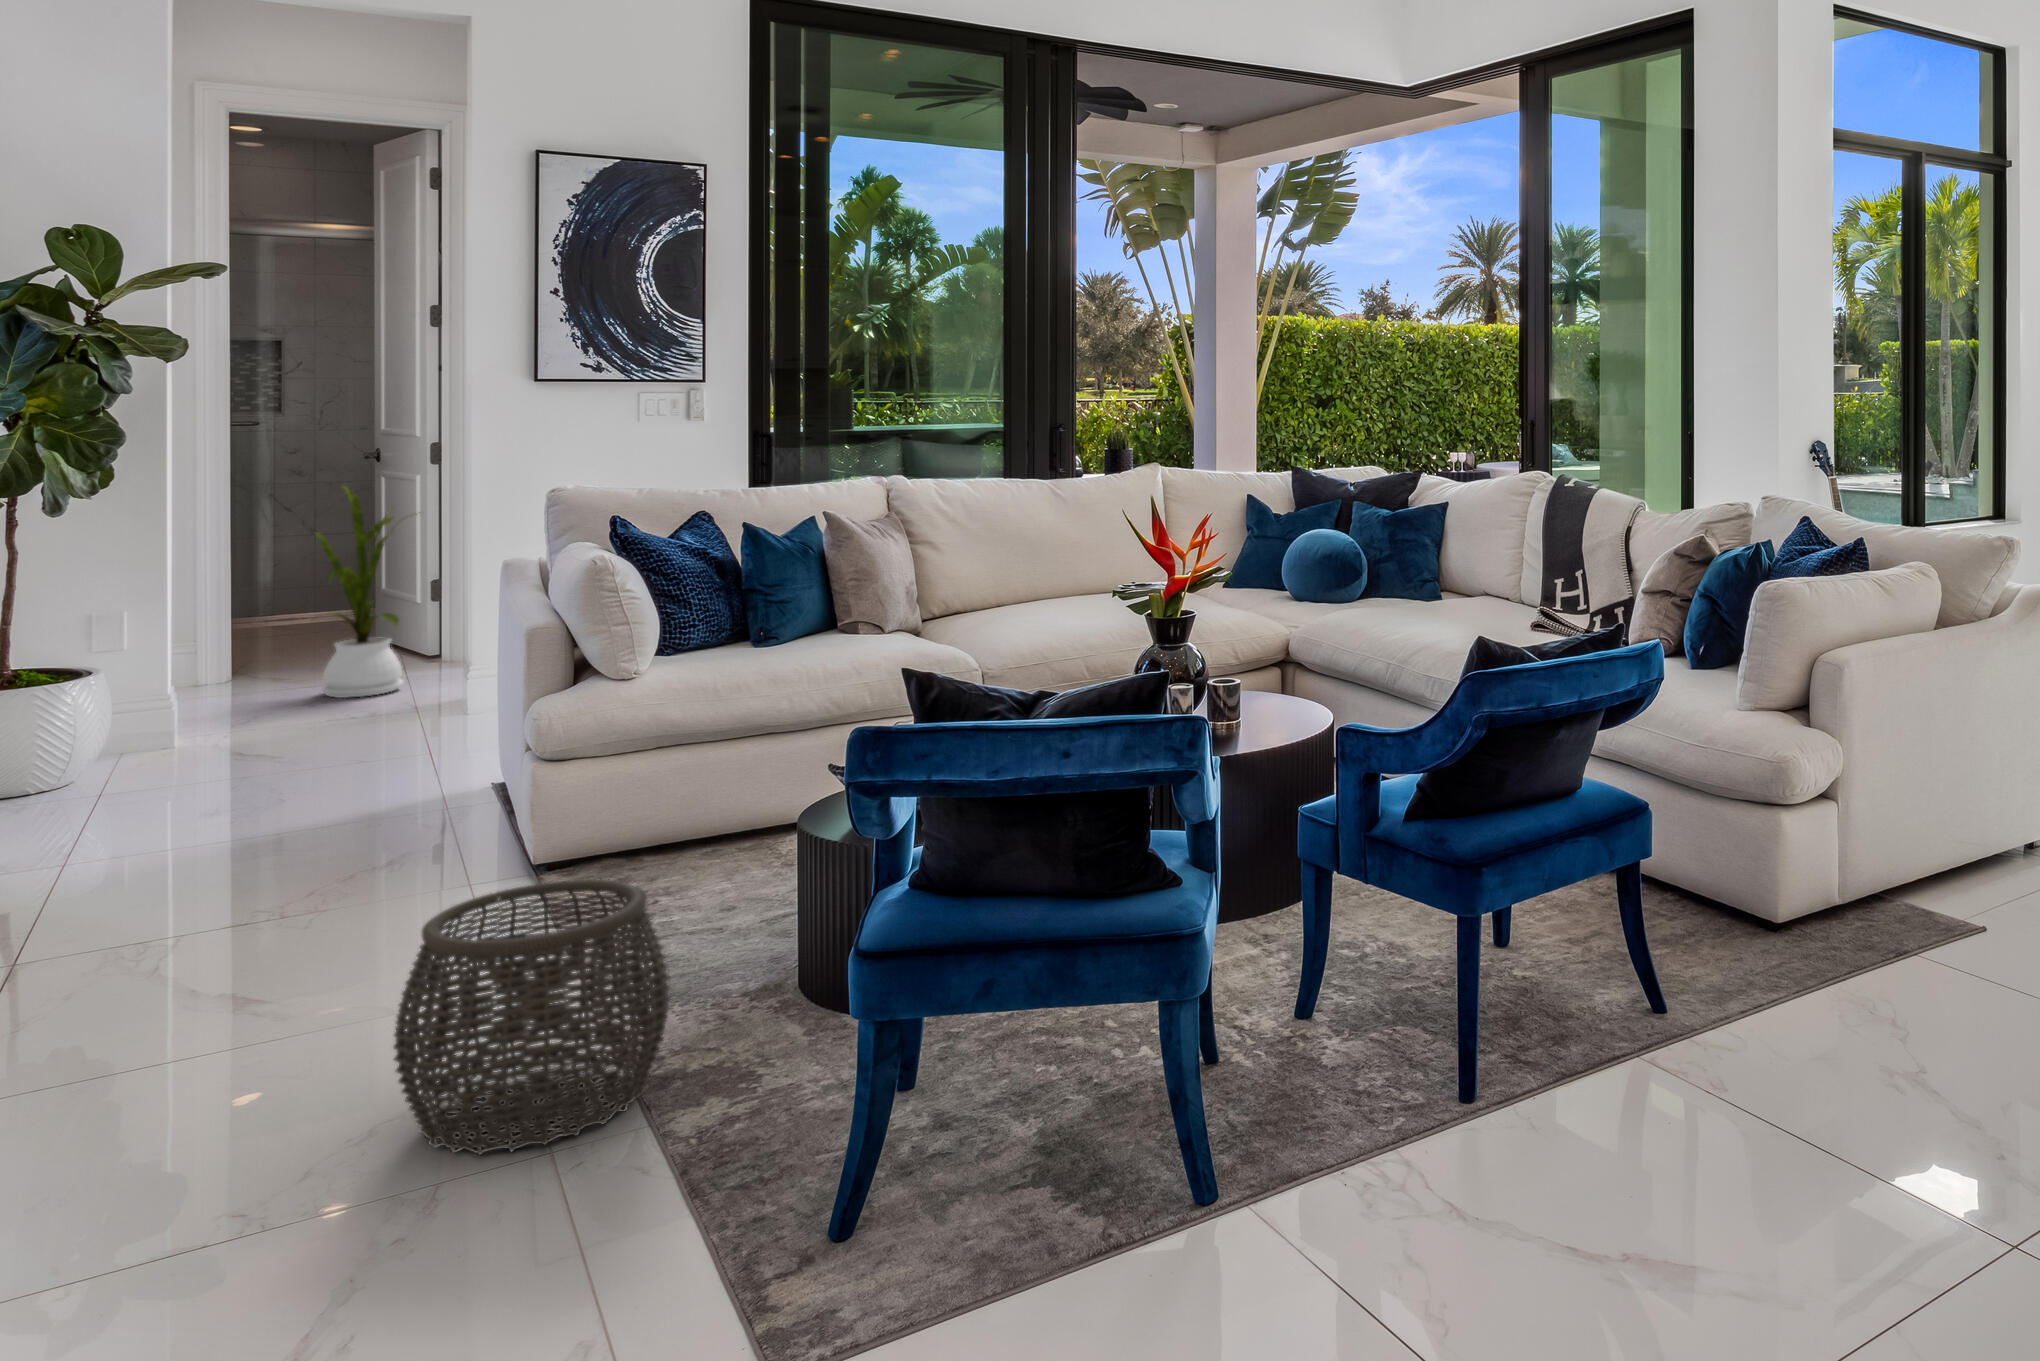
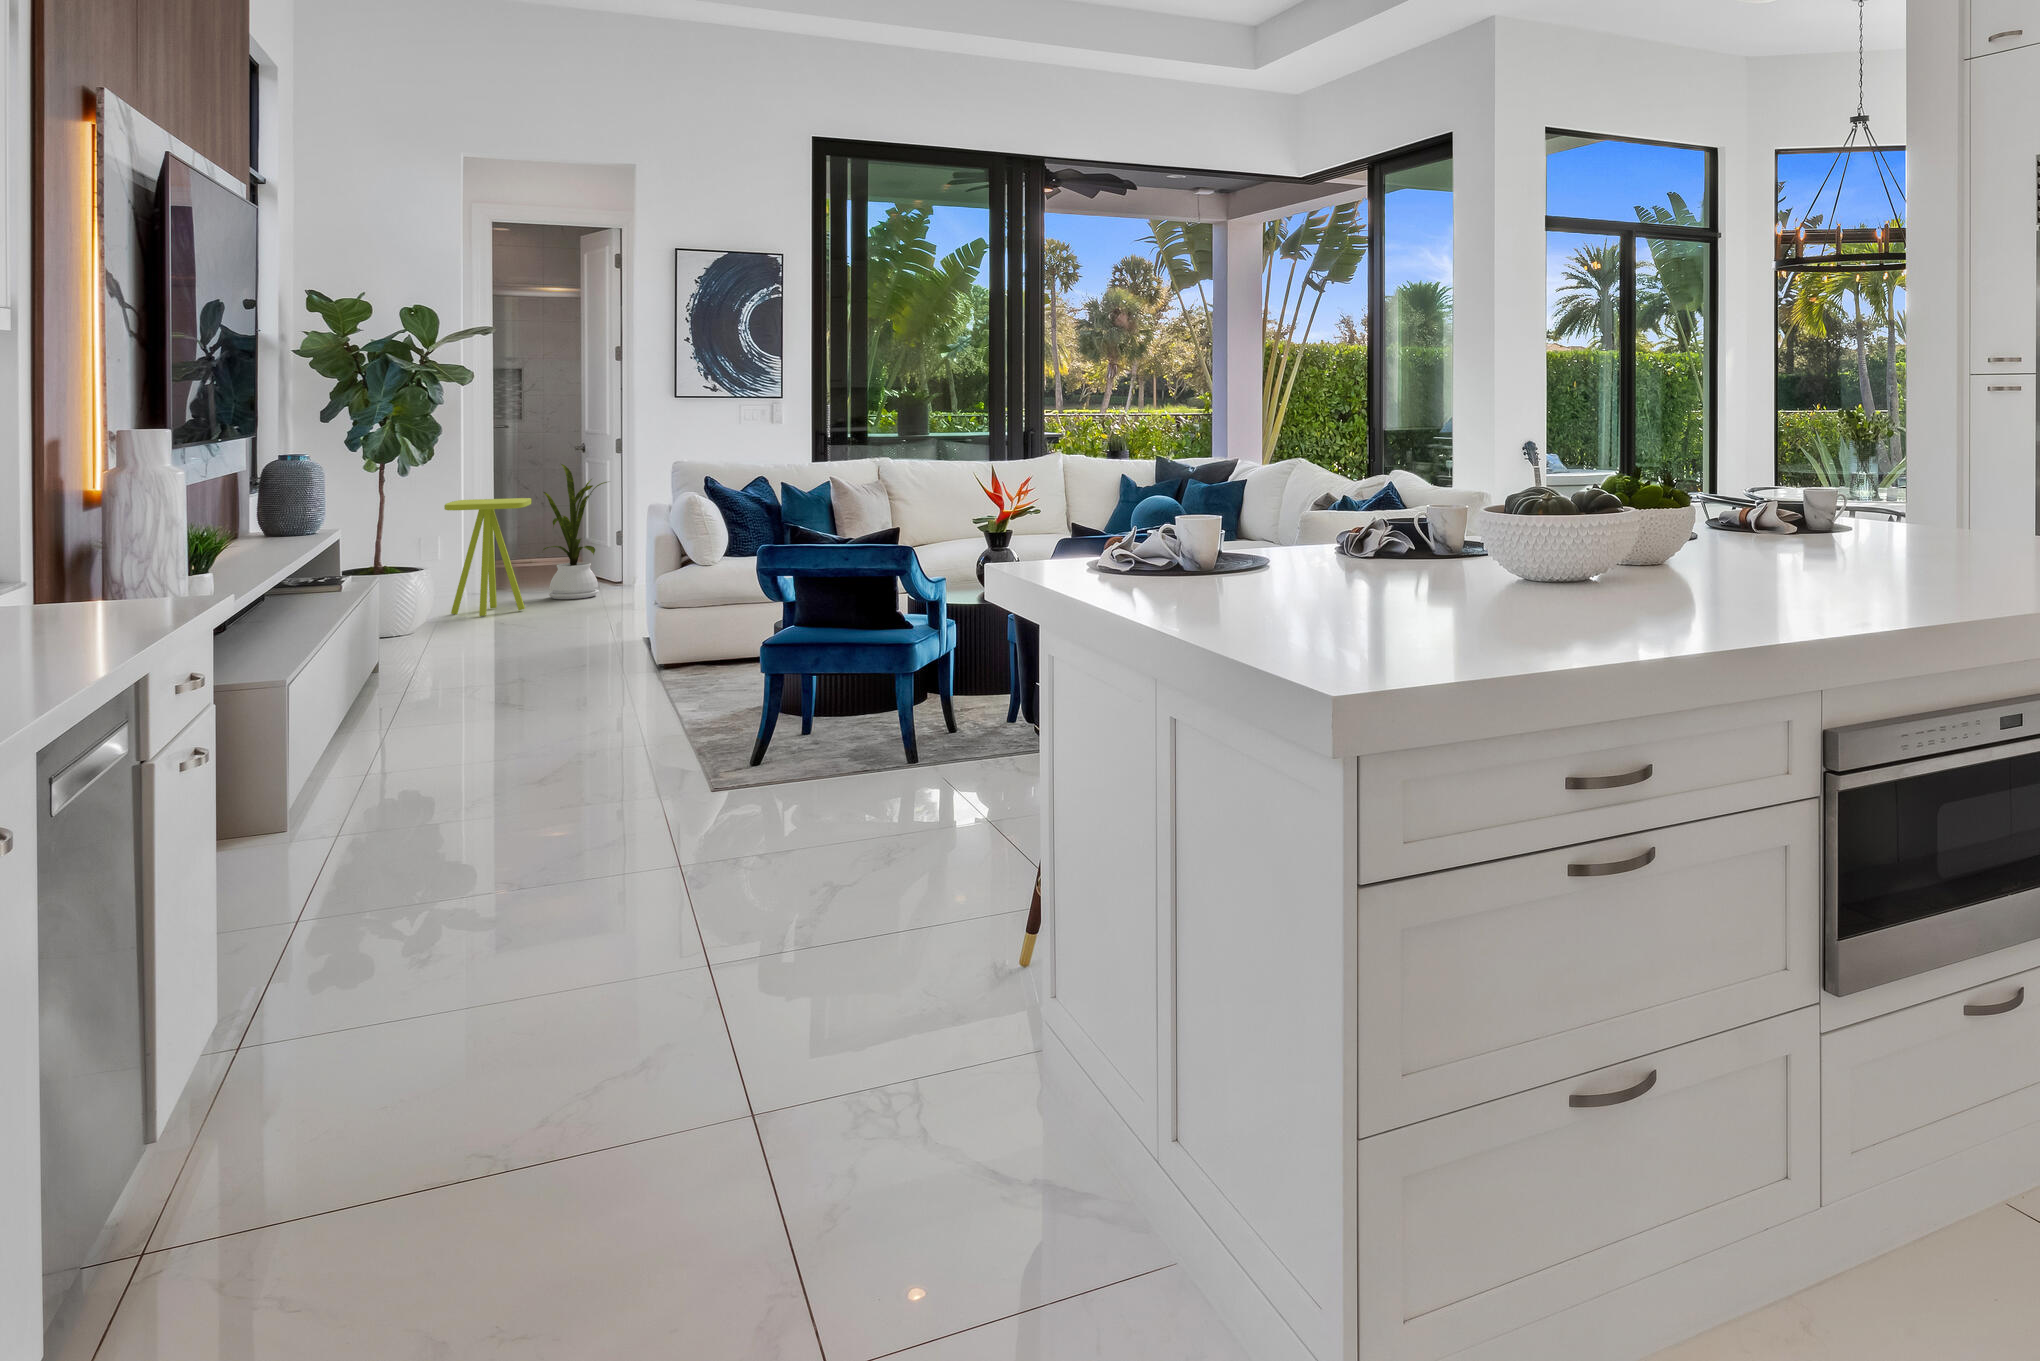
side table: none [137,543,292,739] -> present [444,498,531,616]
woven basket: present [394,880,670,1154] -> none [577,636,701,745]

